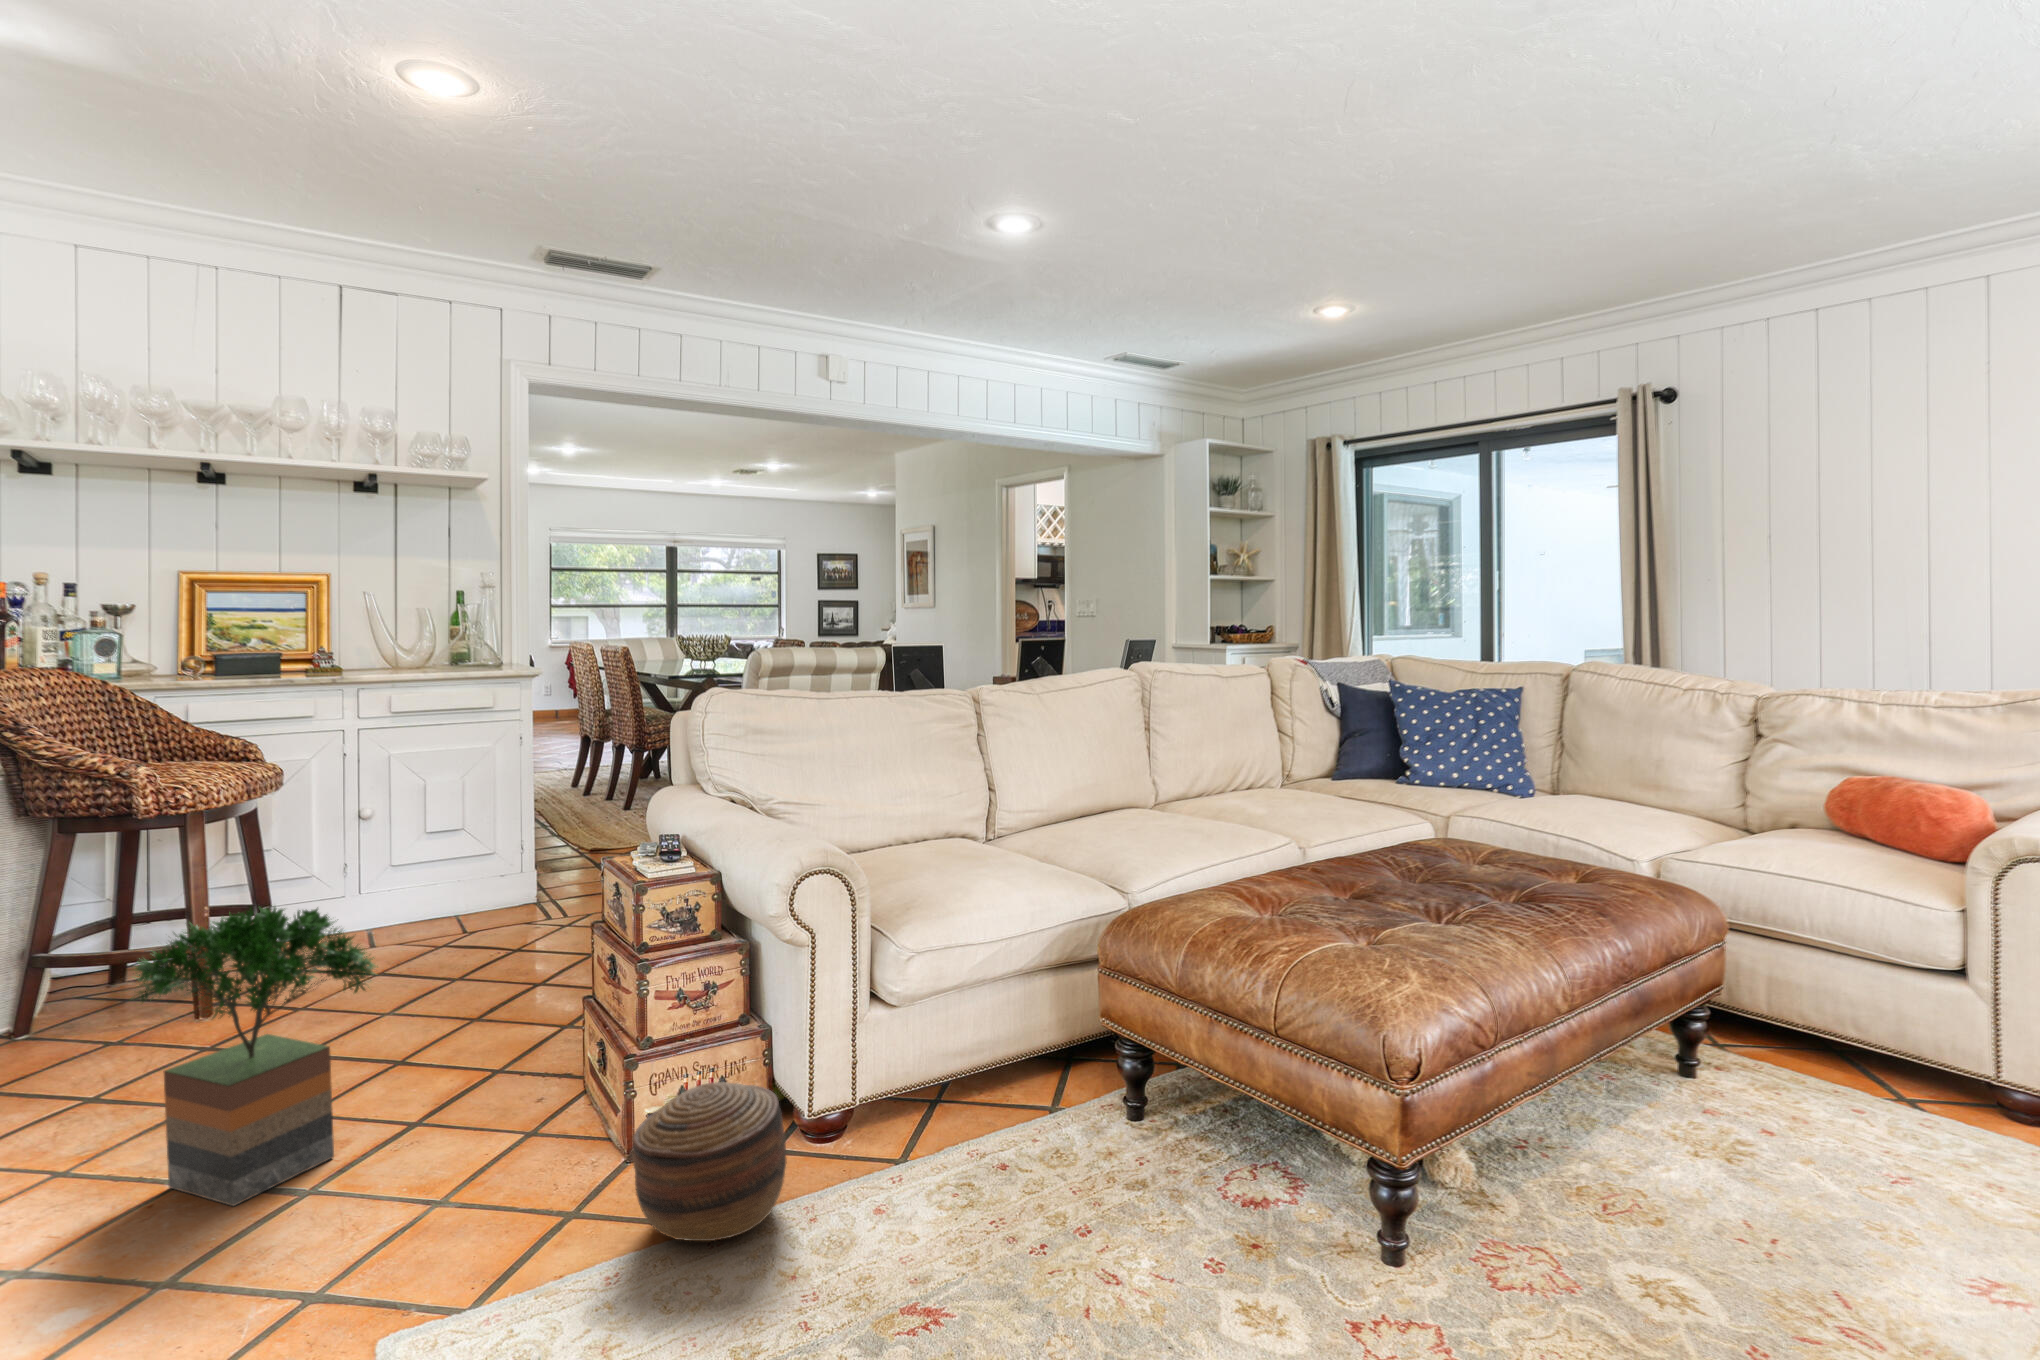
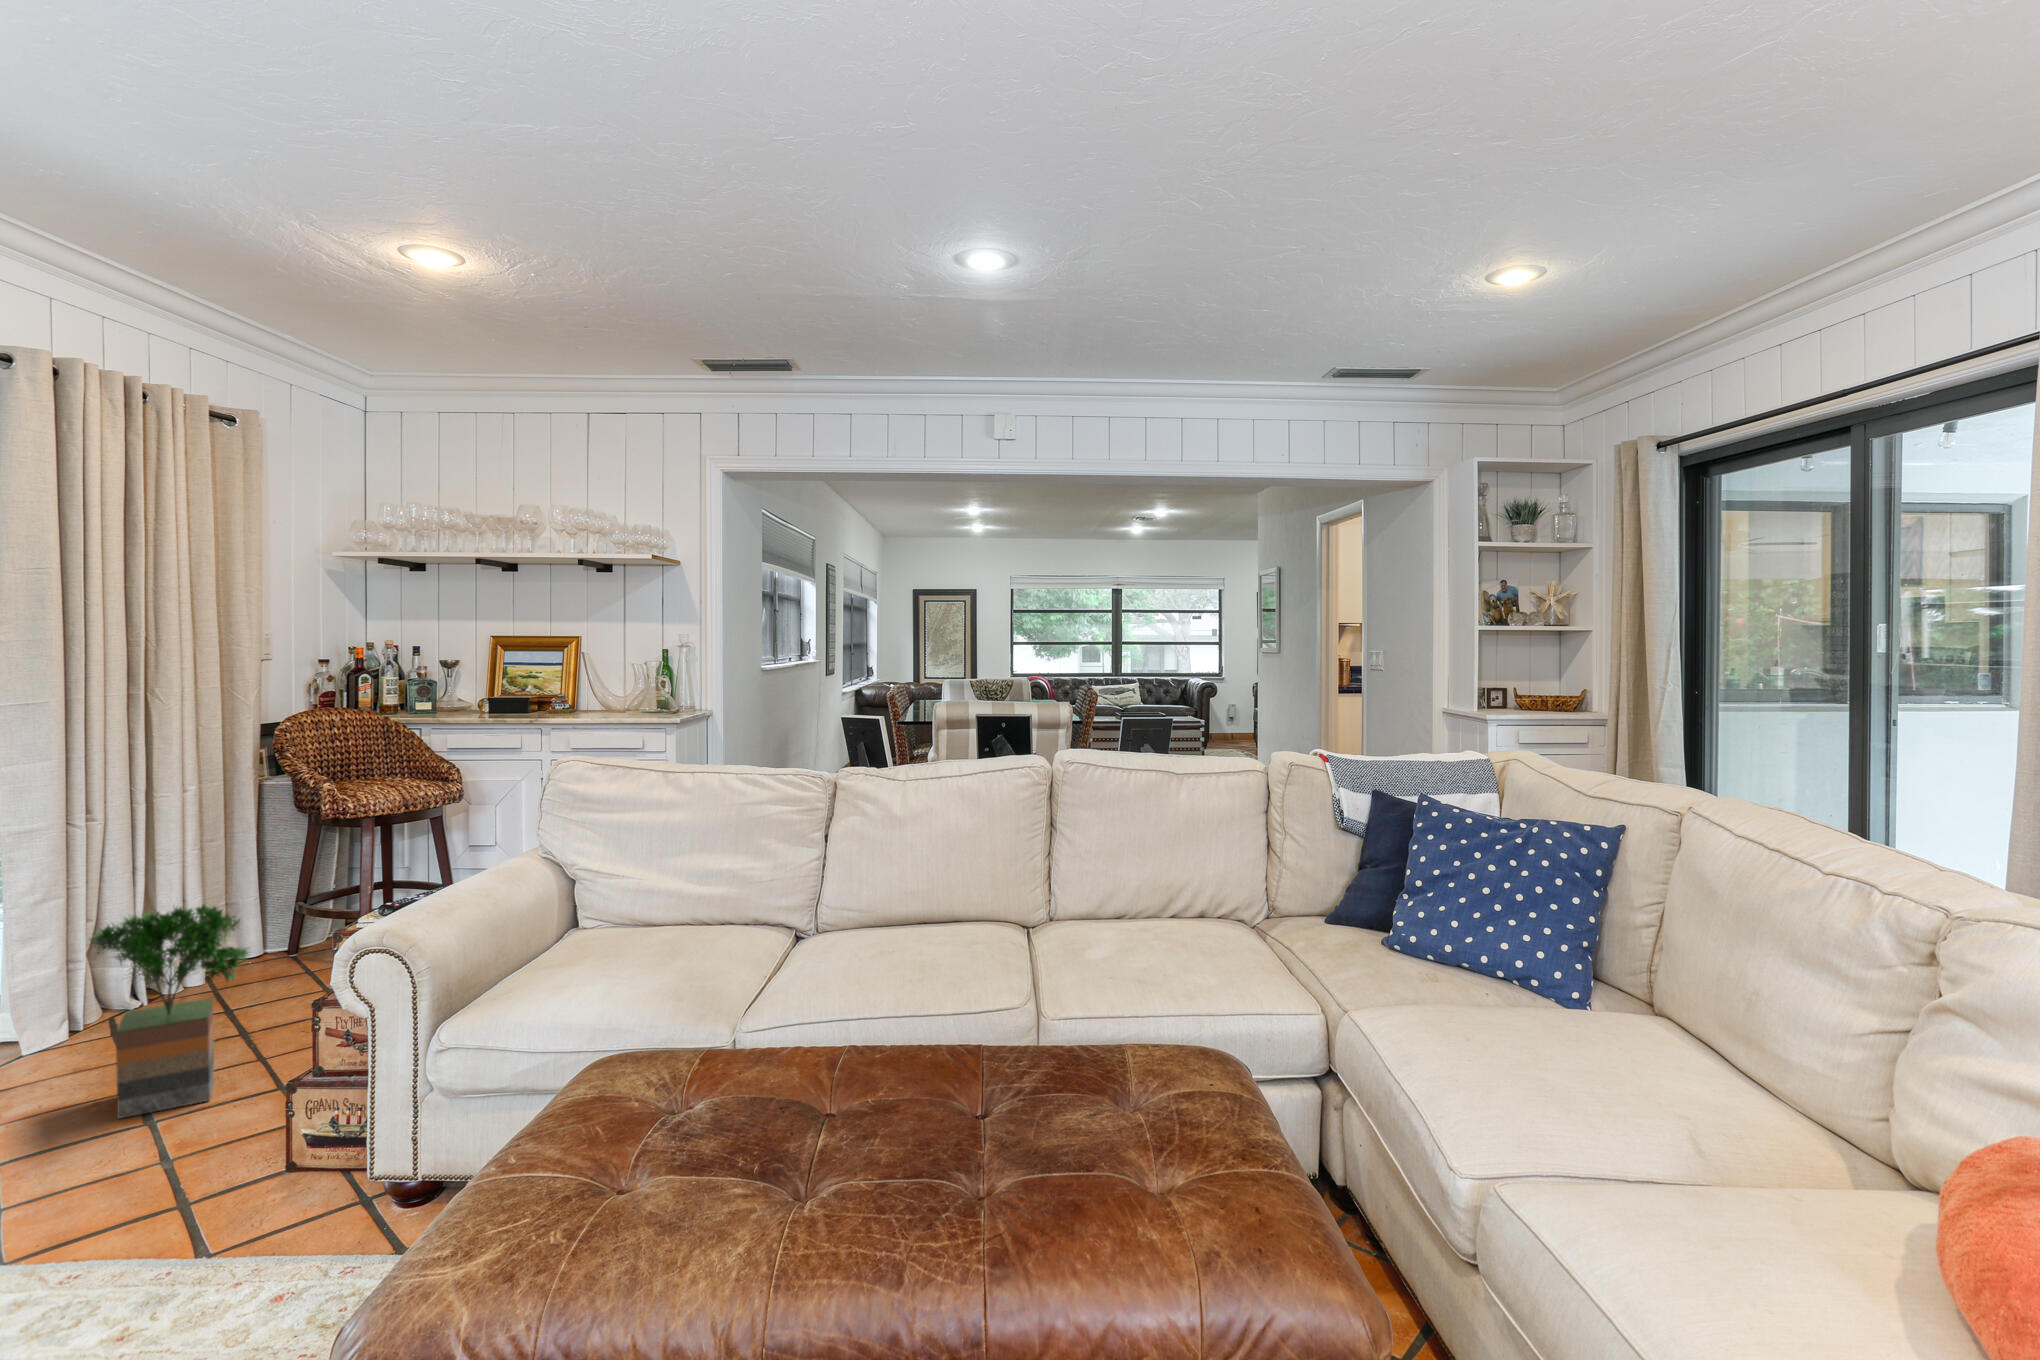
basket: present [632,1082,787,1241] -> none [141,1120,303,1260]

